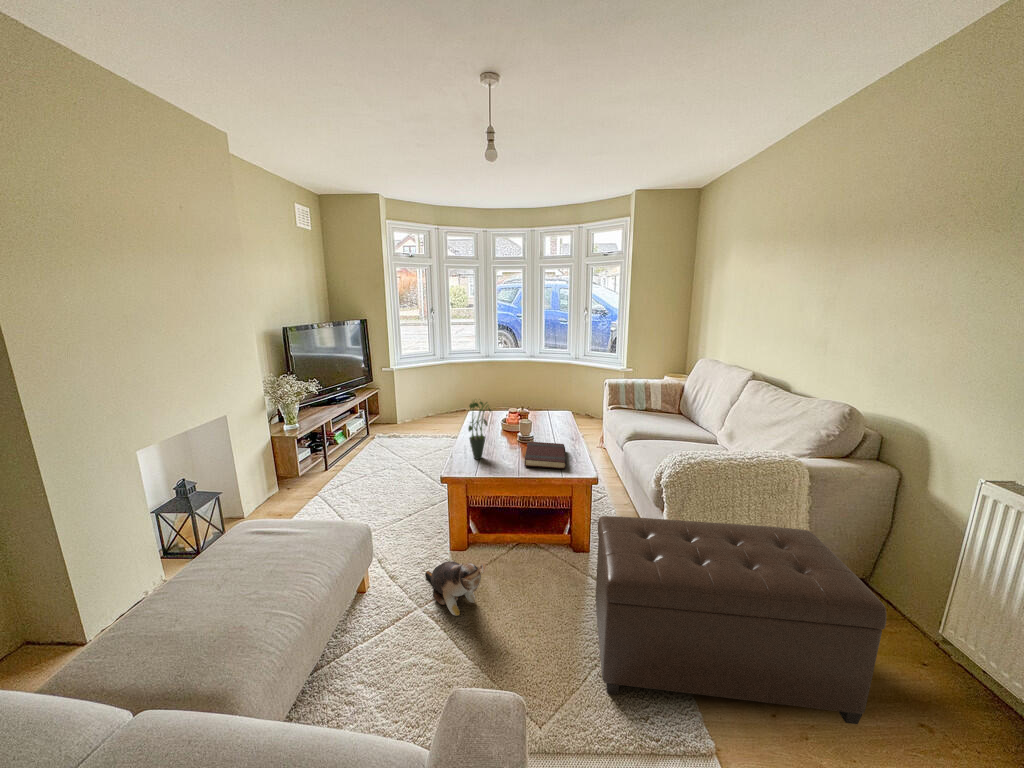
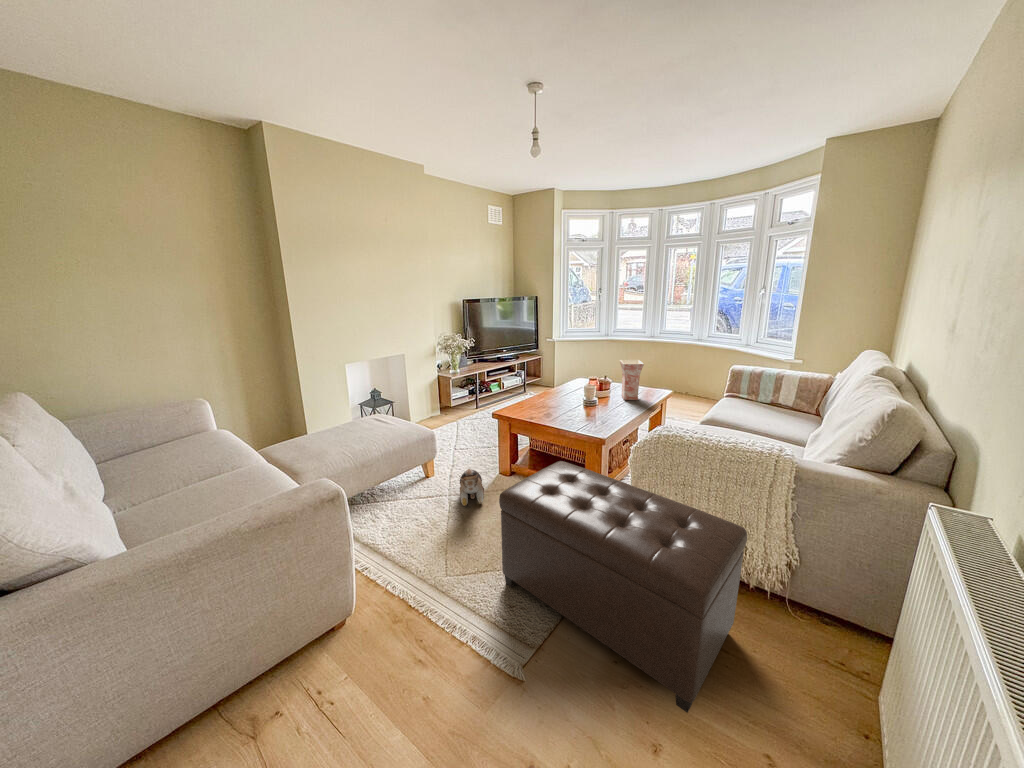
vase: none [535,385,564,429] -> present [620,360,644,400]
potted plant: present [468,401,491,459] -> none [525,359,547,409]
book: present [524,442,566,469] -> none [560,403,613,428]

